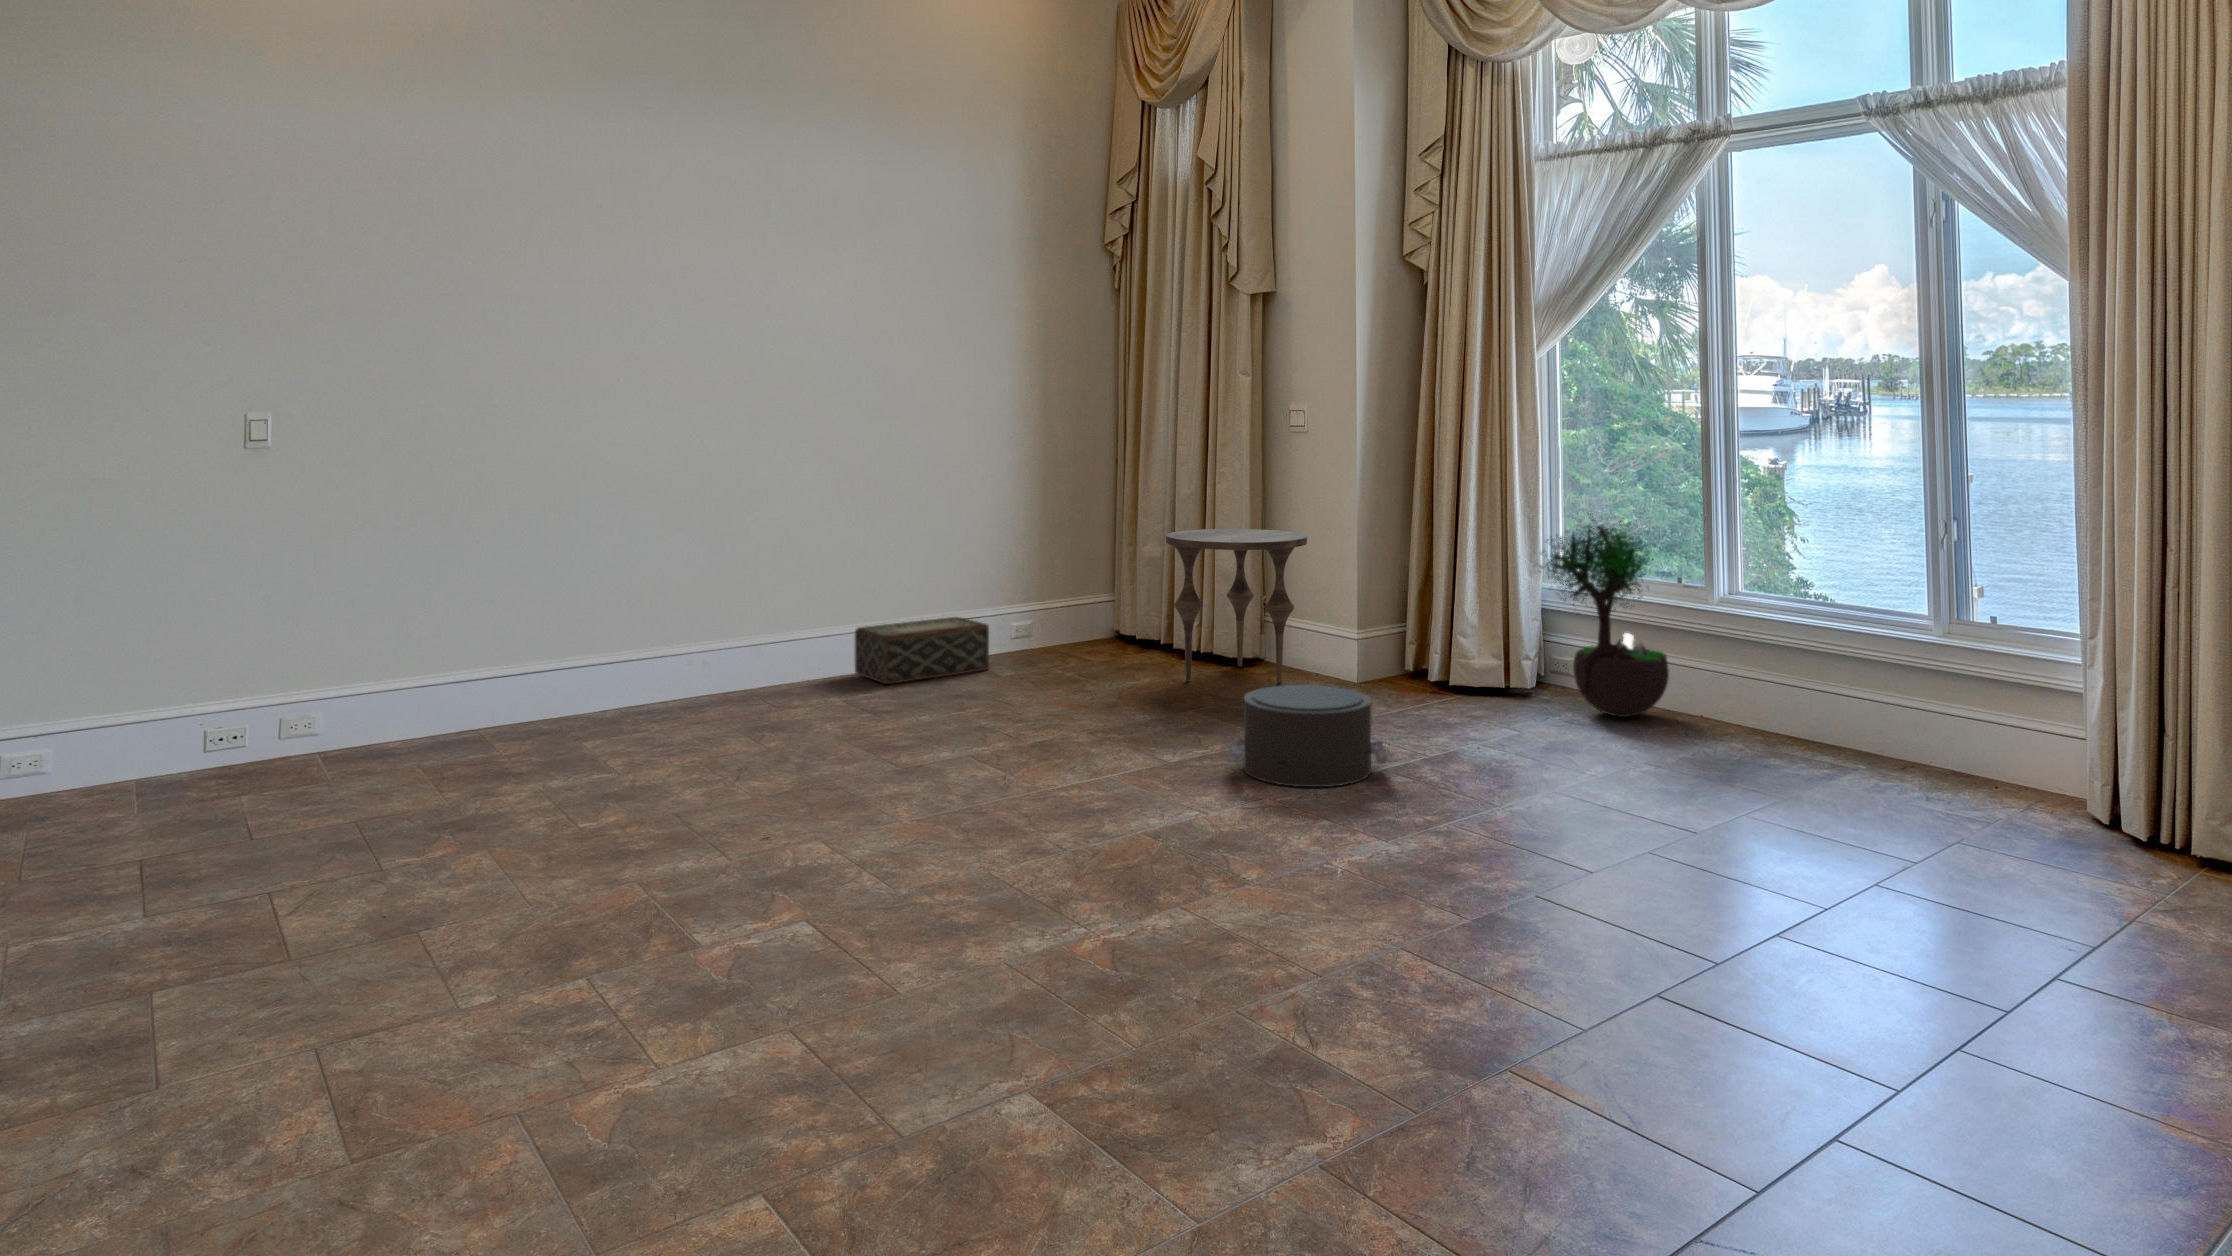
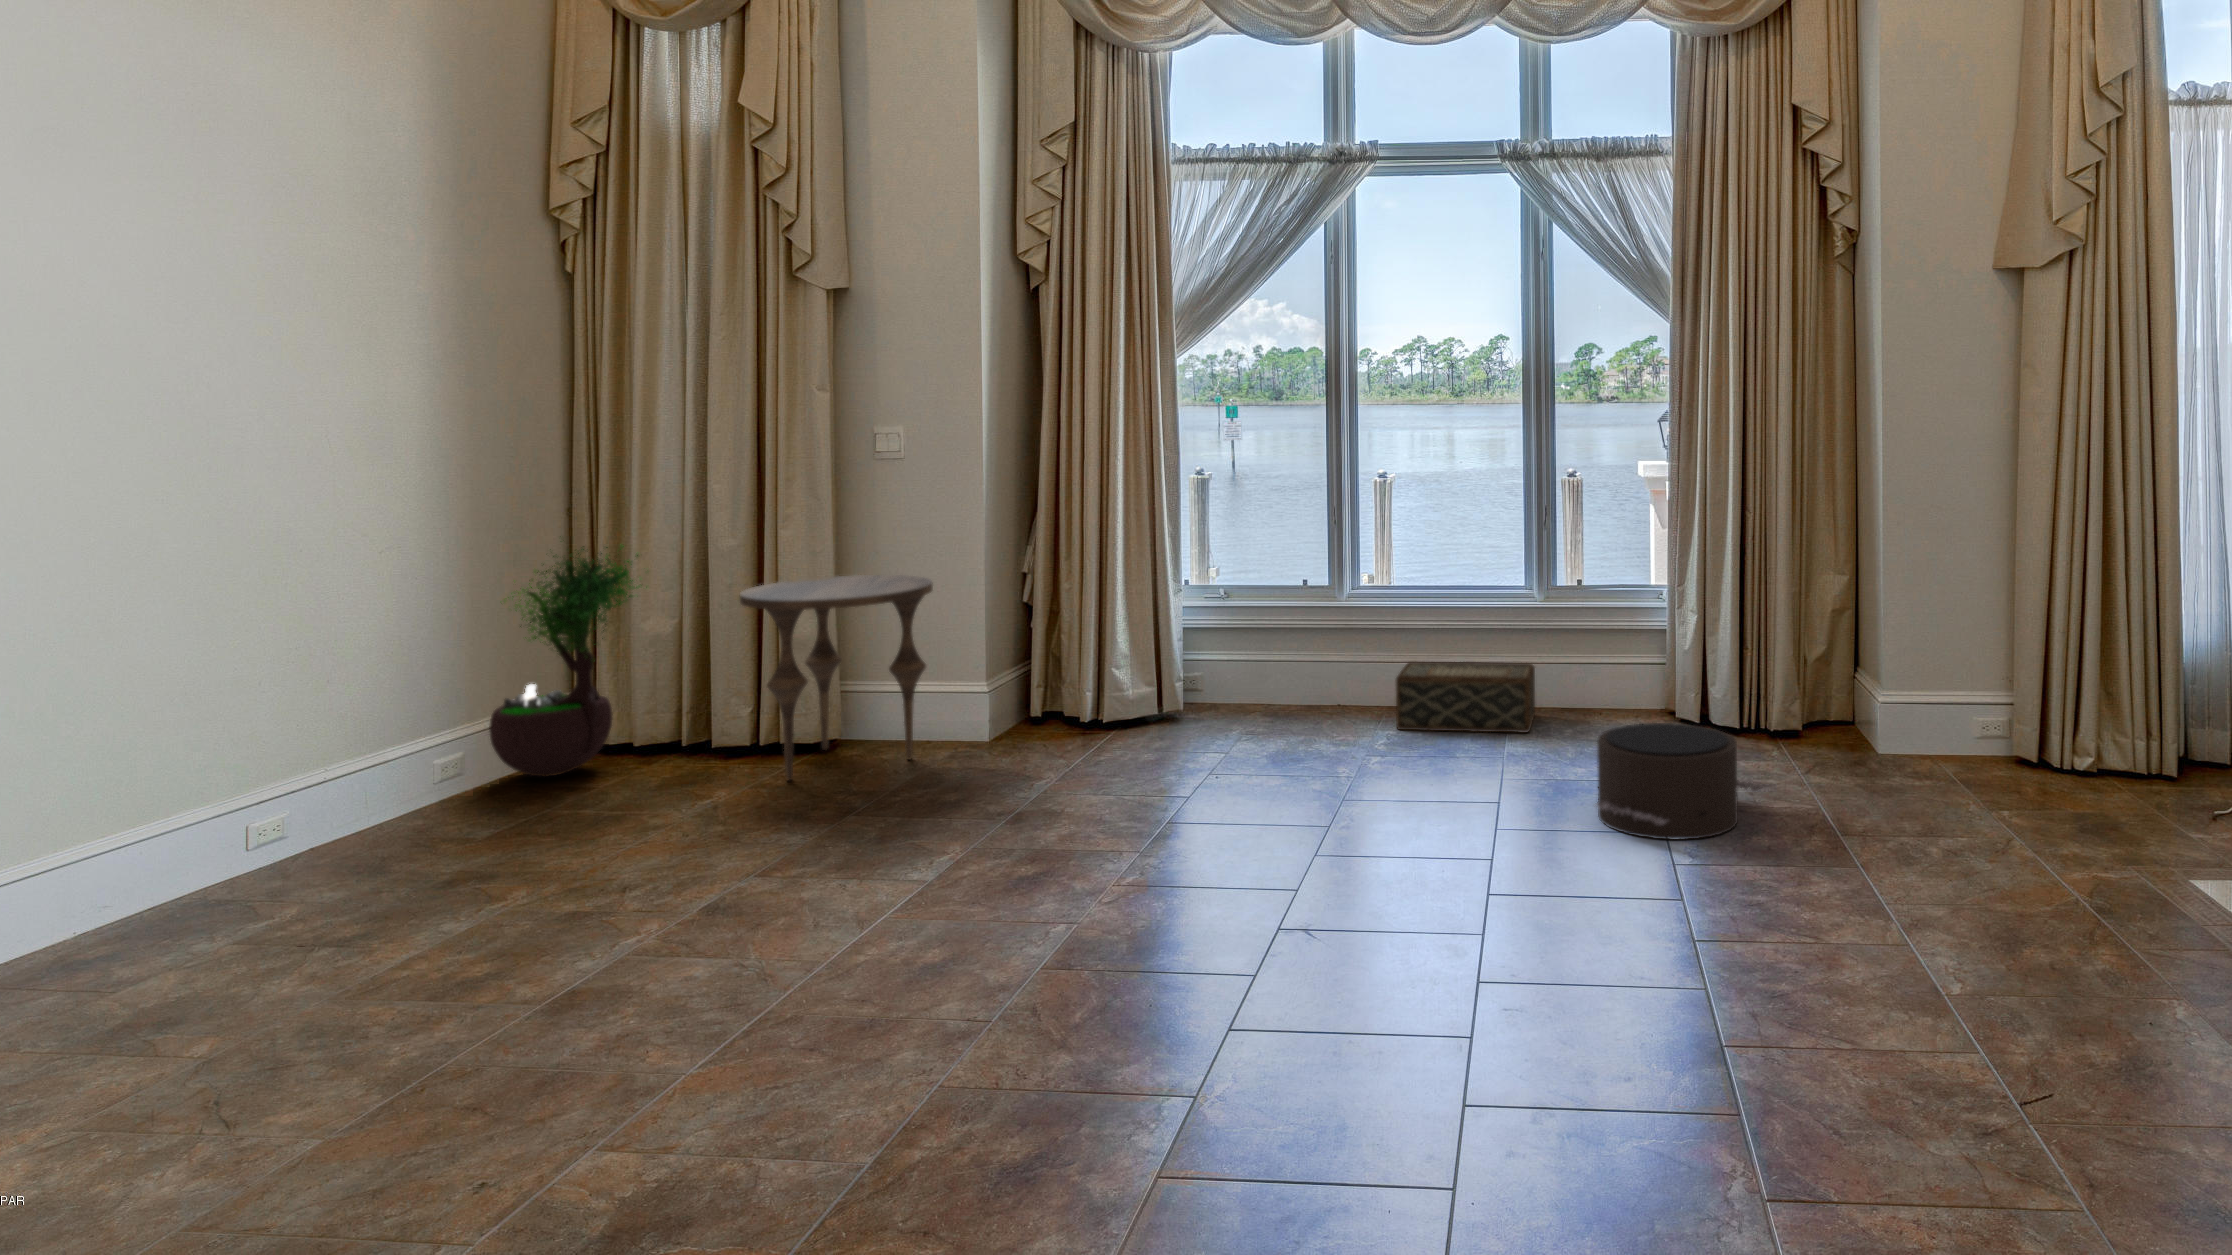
potted tree: present [1541,504,1669,717] -> present [489,546,640,776]
woven basket: present [855,617,989,684] -> present [1396,662,1535,732]
pouf: present [1229,685,1391,787] -> present [1596,723,1762,839]

